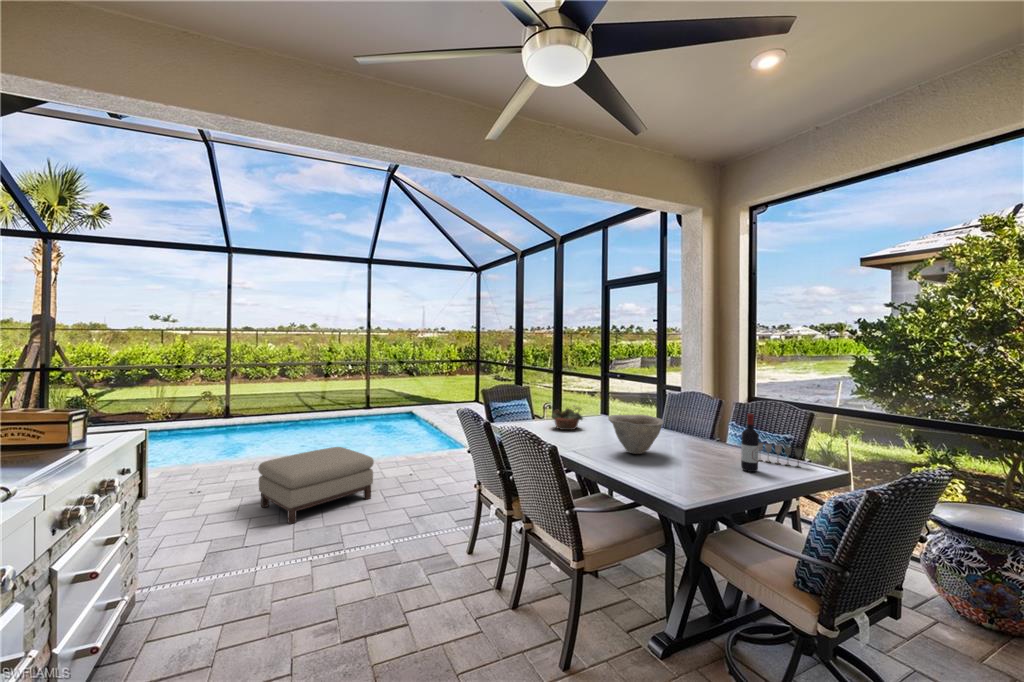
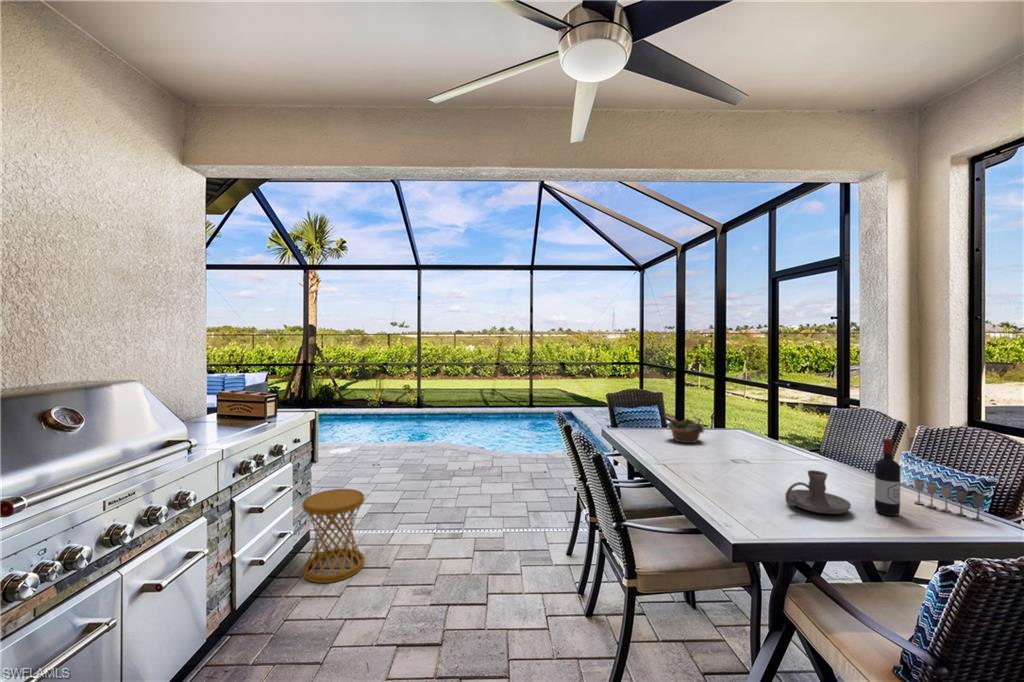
bowl: present [609,415,664,454] -> none [709,429,780,476]
candle holder: none [683,443,731,477] -> present [786,470,851,514]
ottoman: present [258,447,374,524] -> none [413,440,504,503]
side table: none [137,524,231,658] -> present [303,489,364,583]

